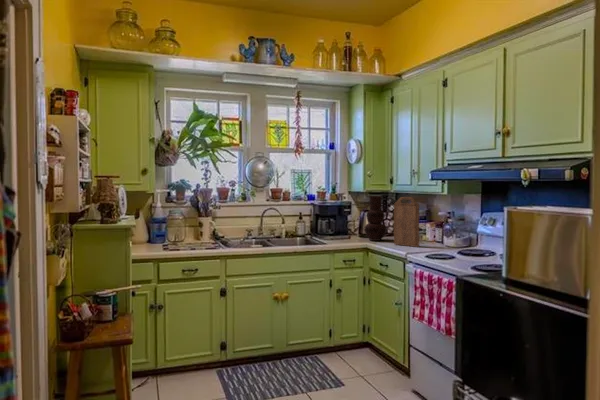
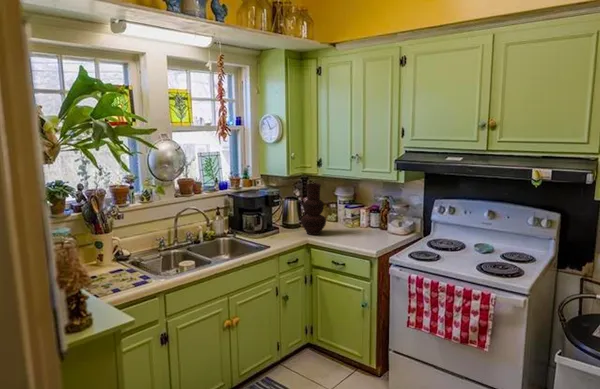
cutting board: present [394,197,419,247] -> none [346,187,378,242]

